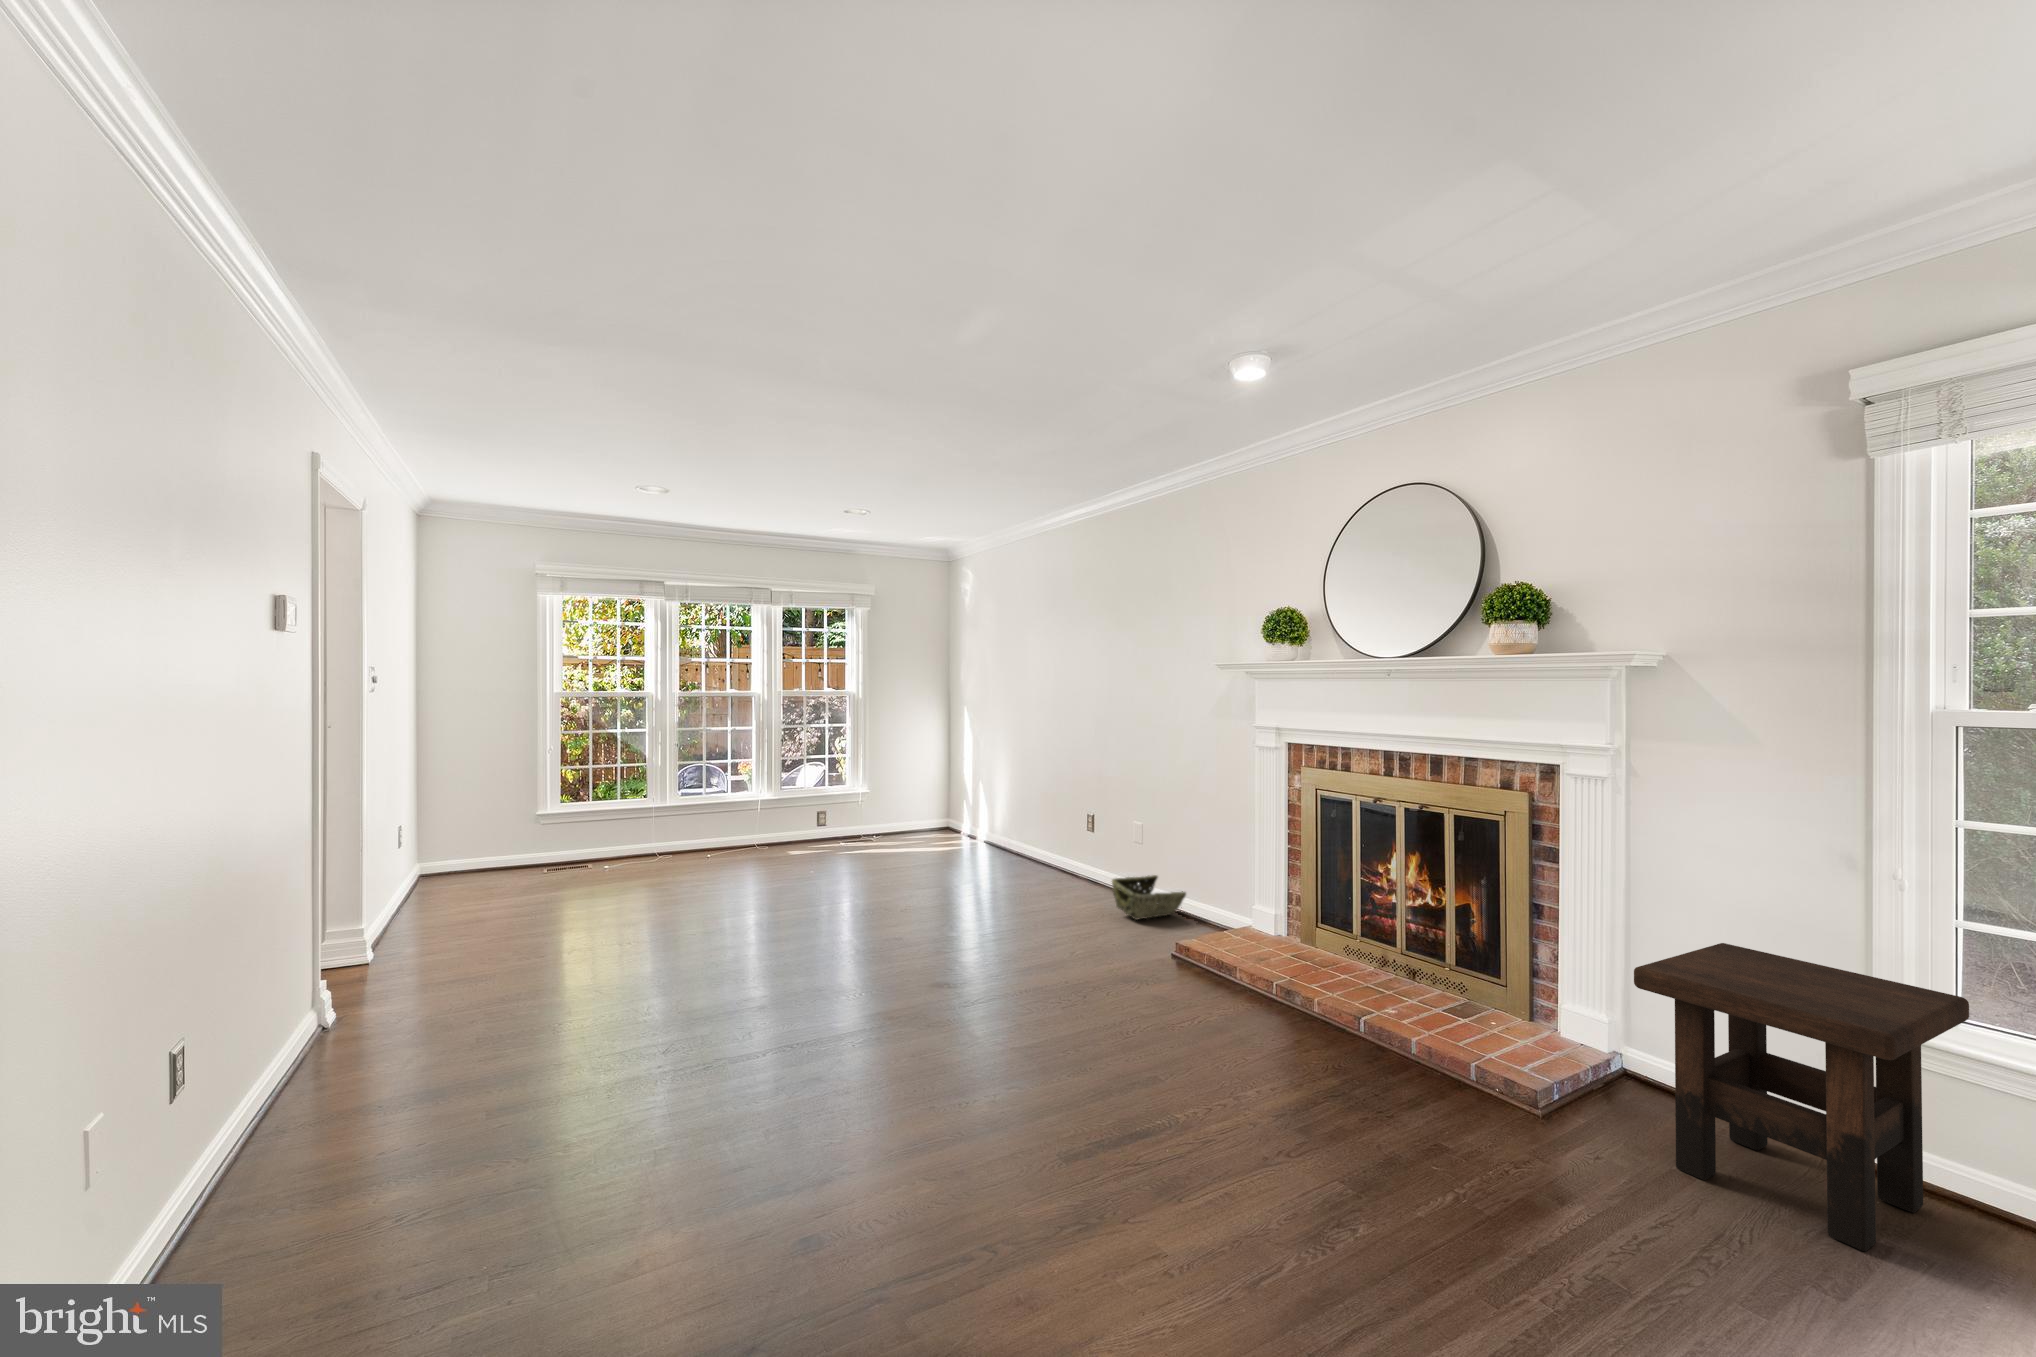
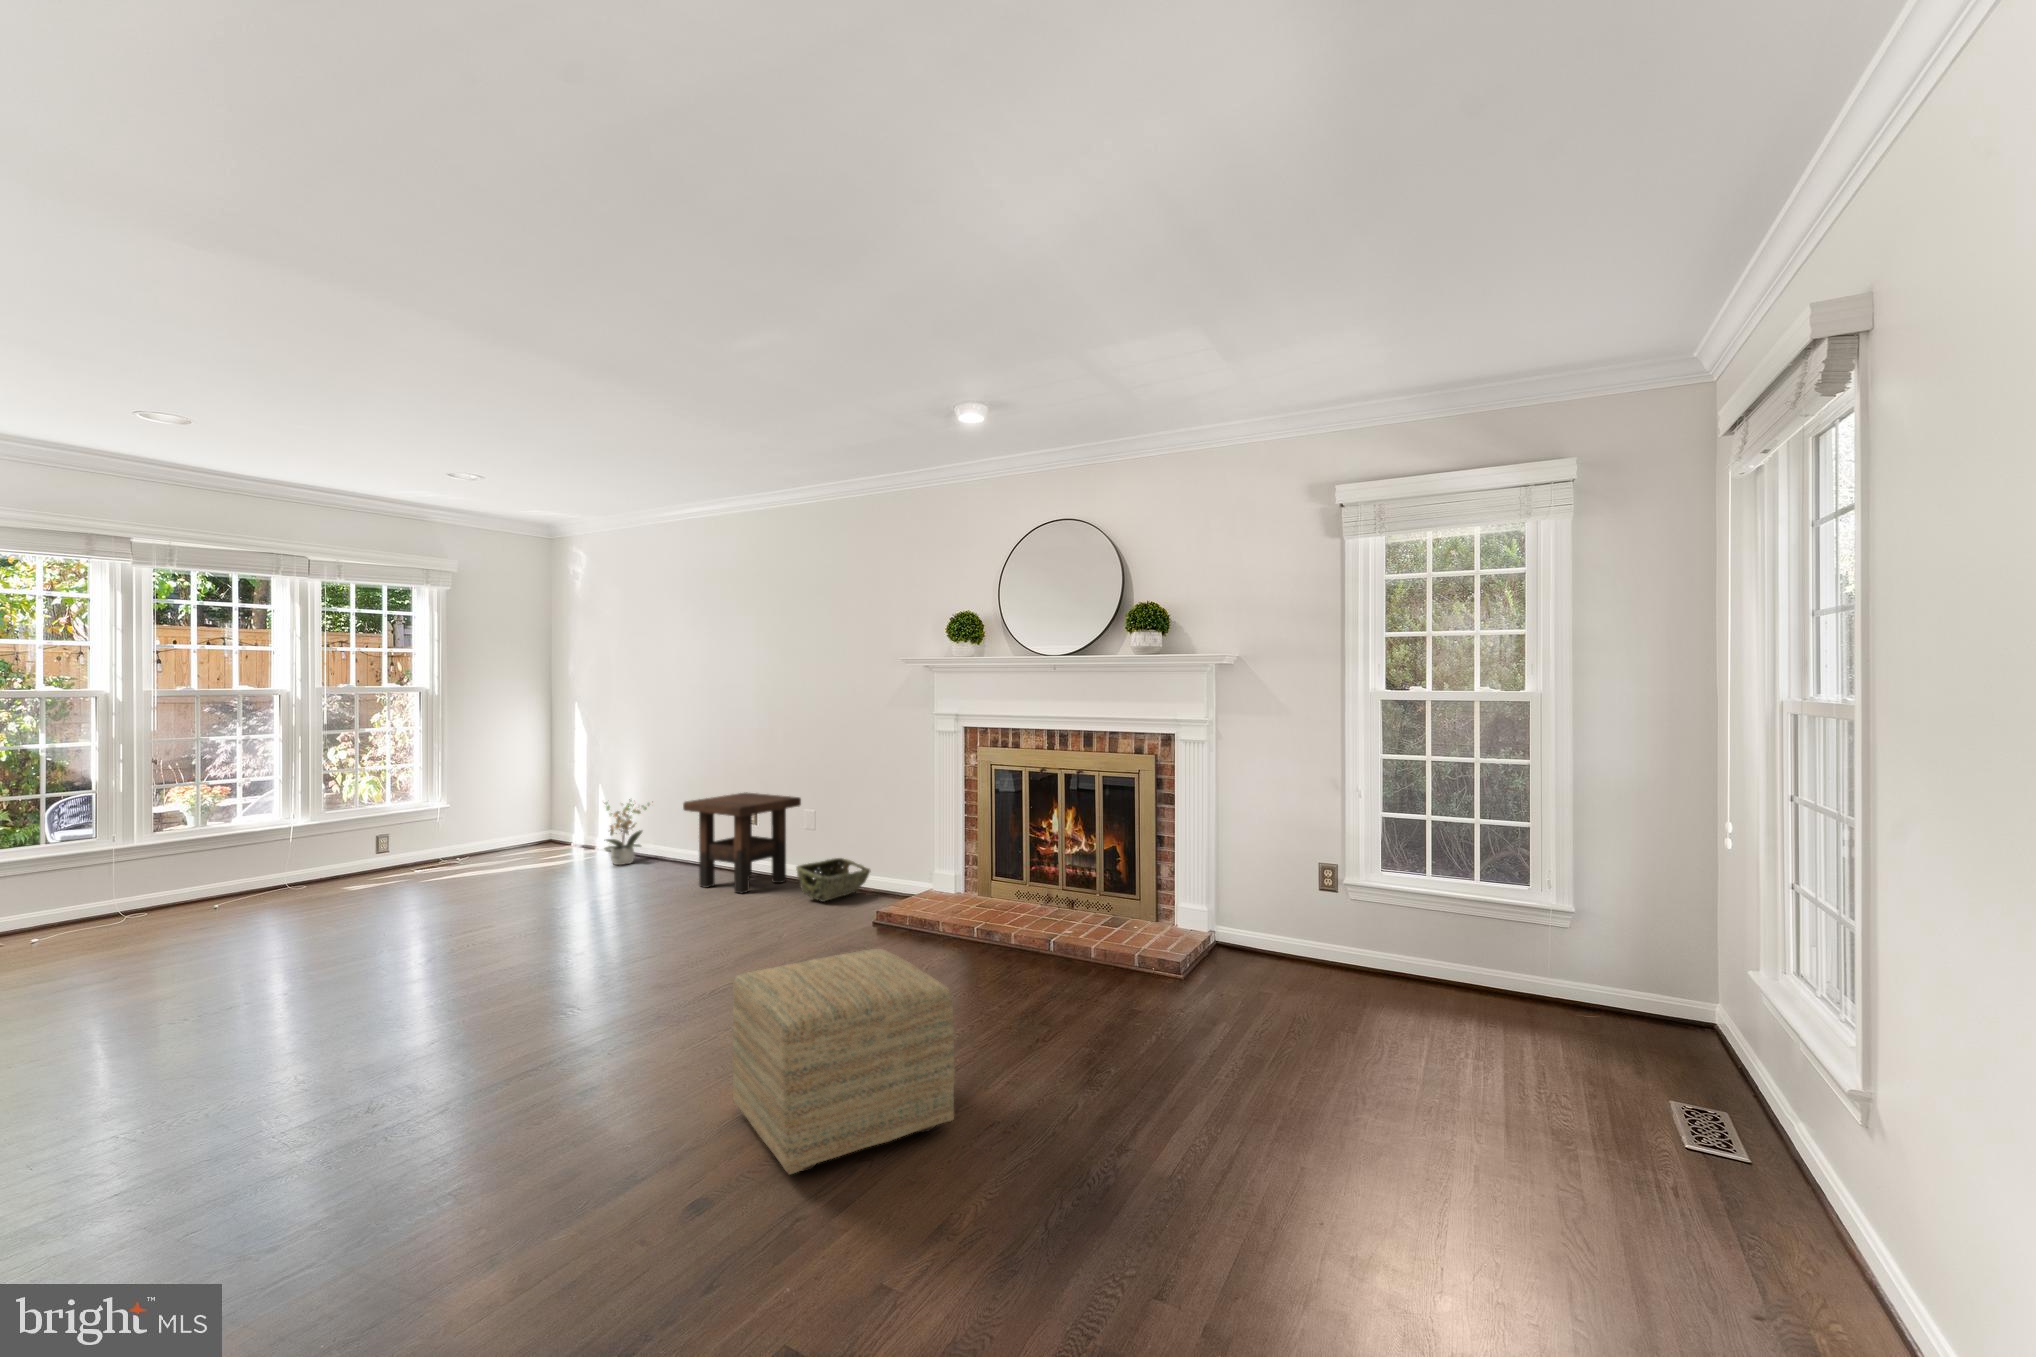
potted plant: none [972,796,1017,856] -> present [604,799,649,865]
side table: present [1634,943,1969,1251] -> present [683,792,801,894]
ottoman: none [869,1001,1102,1275] -> present [733,949,955,1174]

